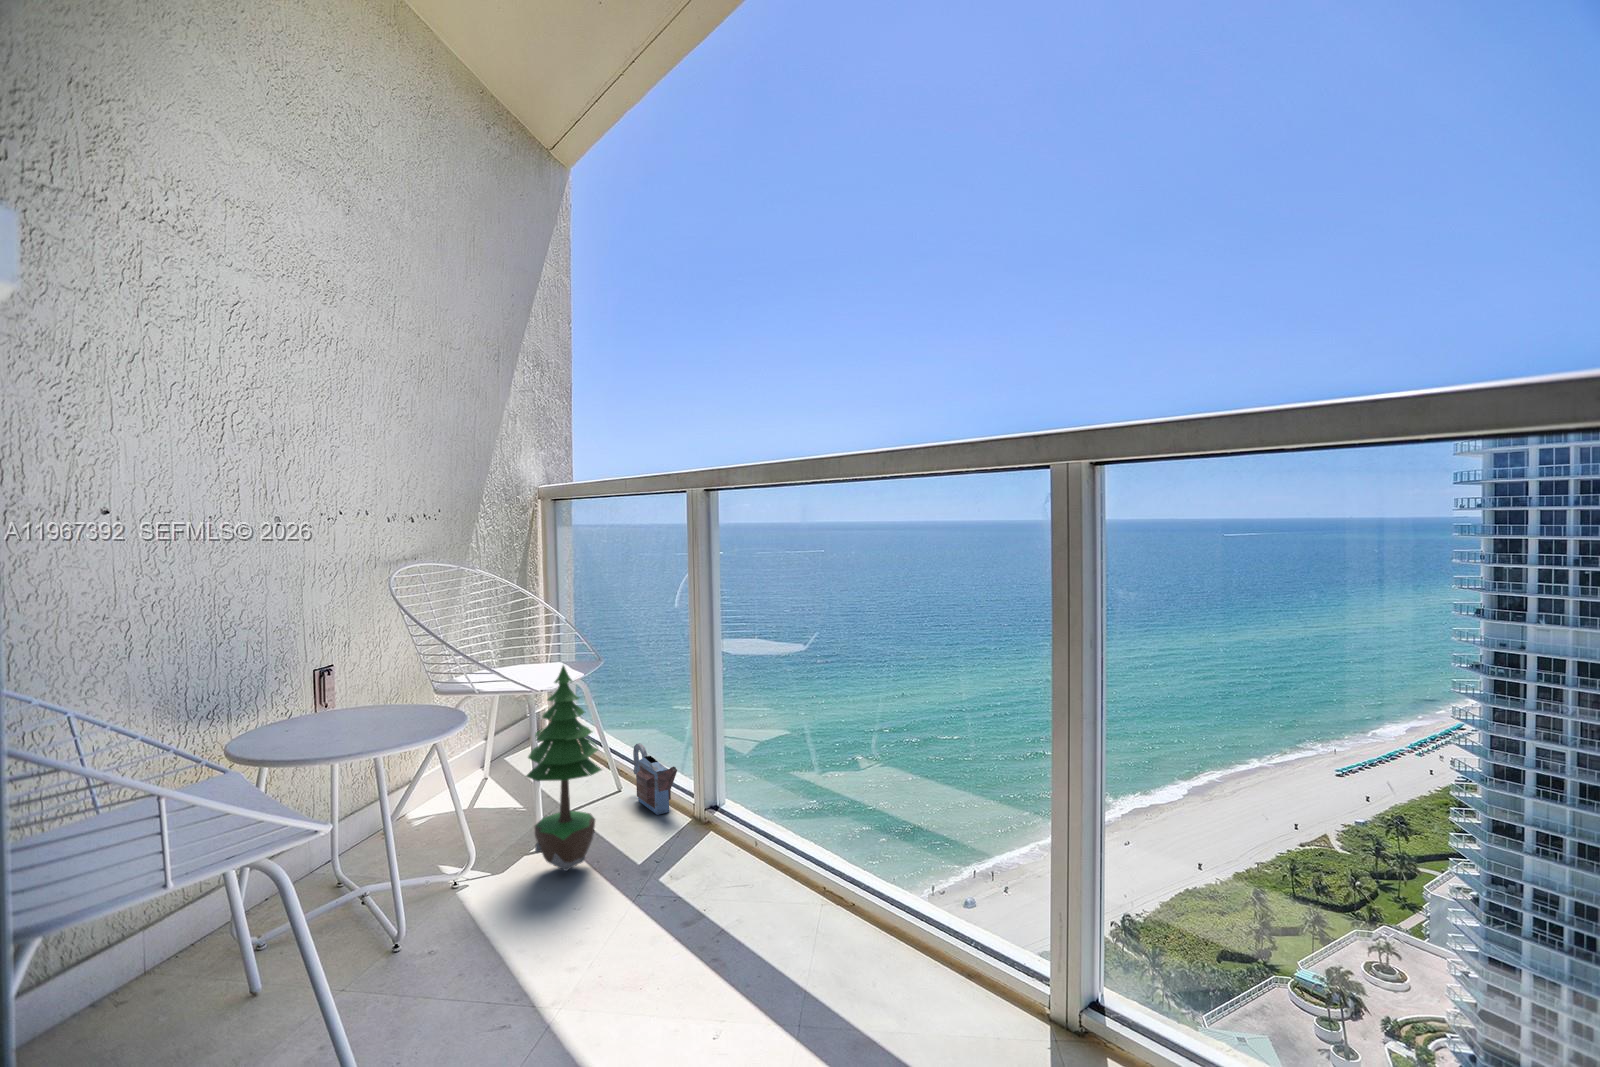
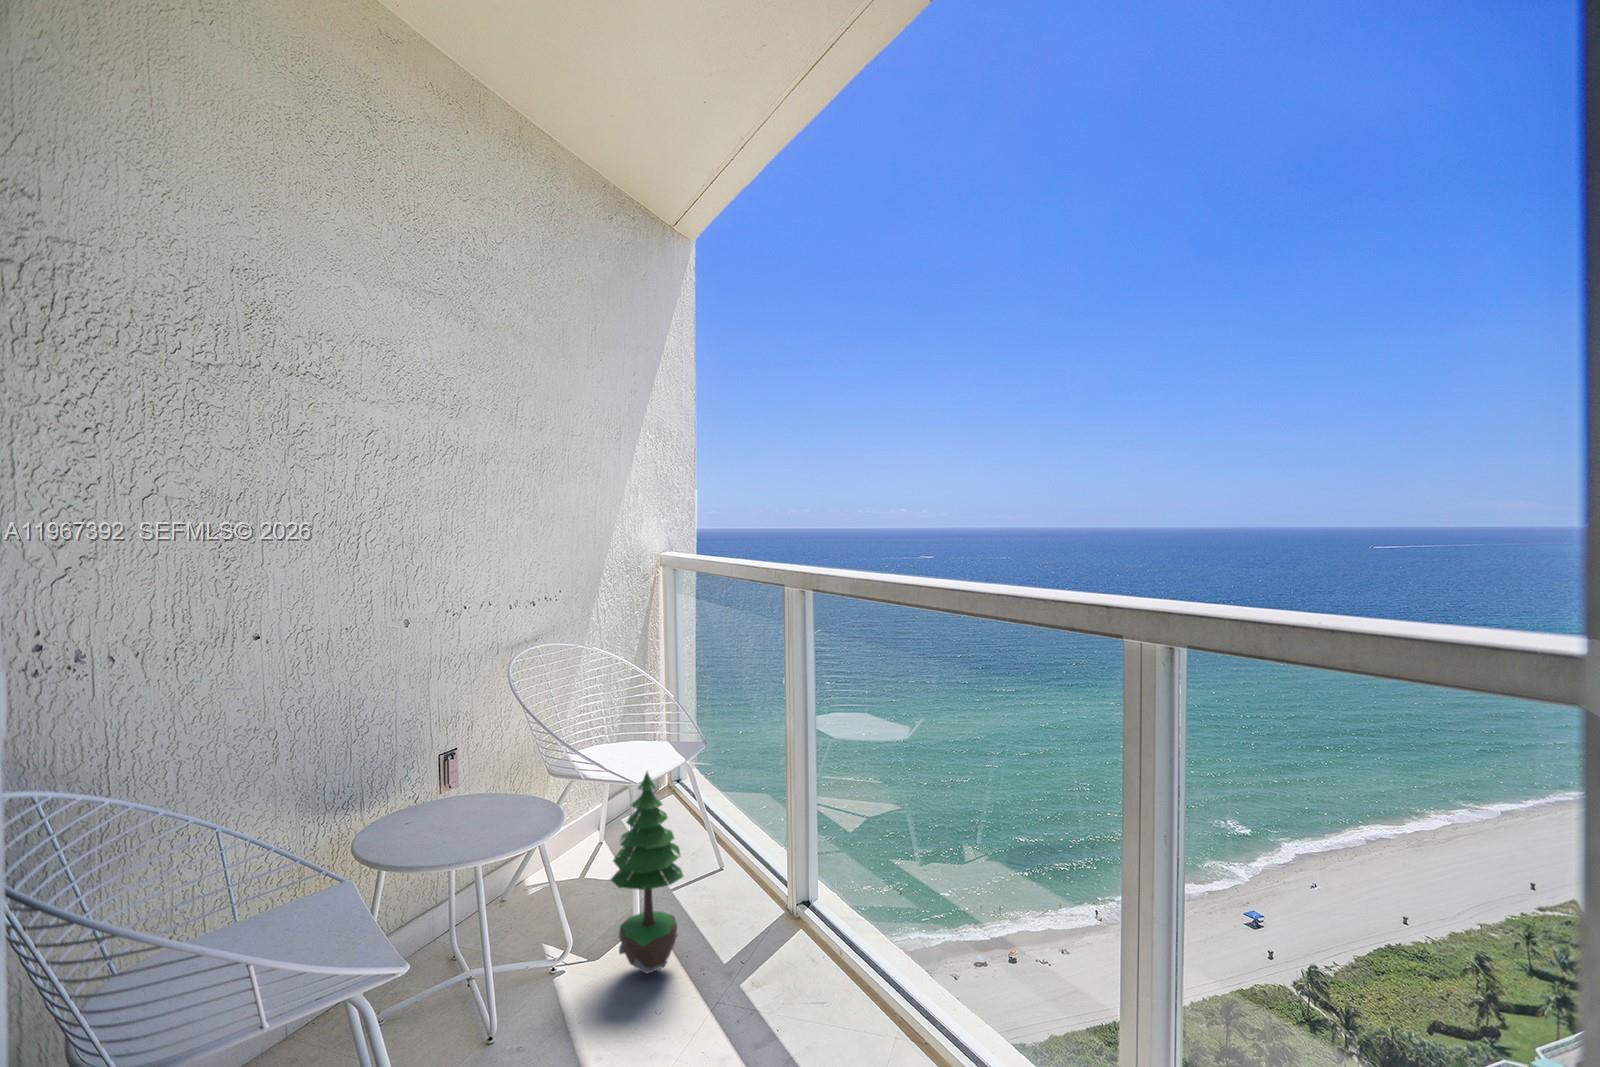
watering can: present [633,743,677,815] -> none [732,830,766,911]

